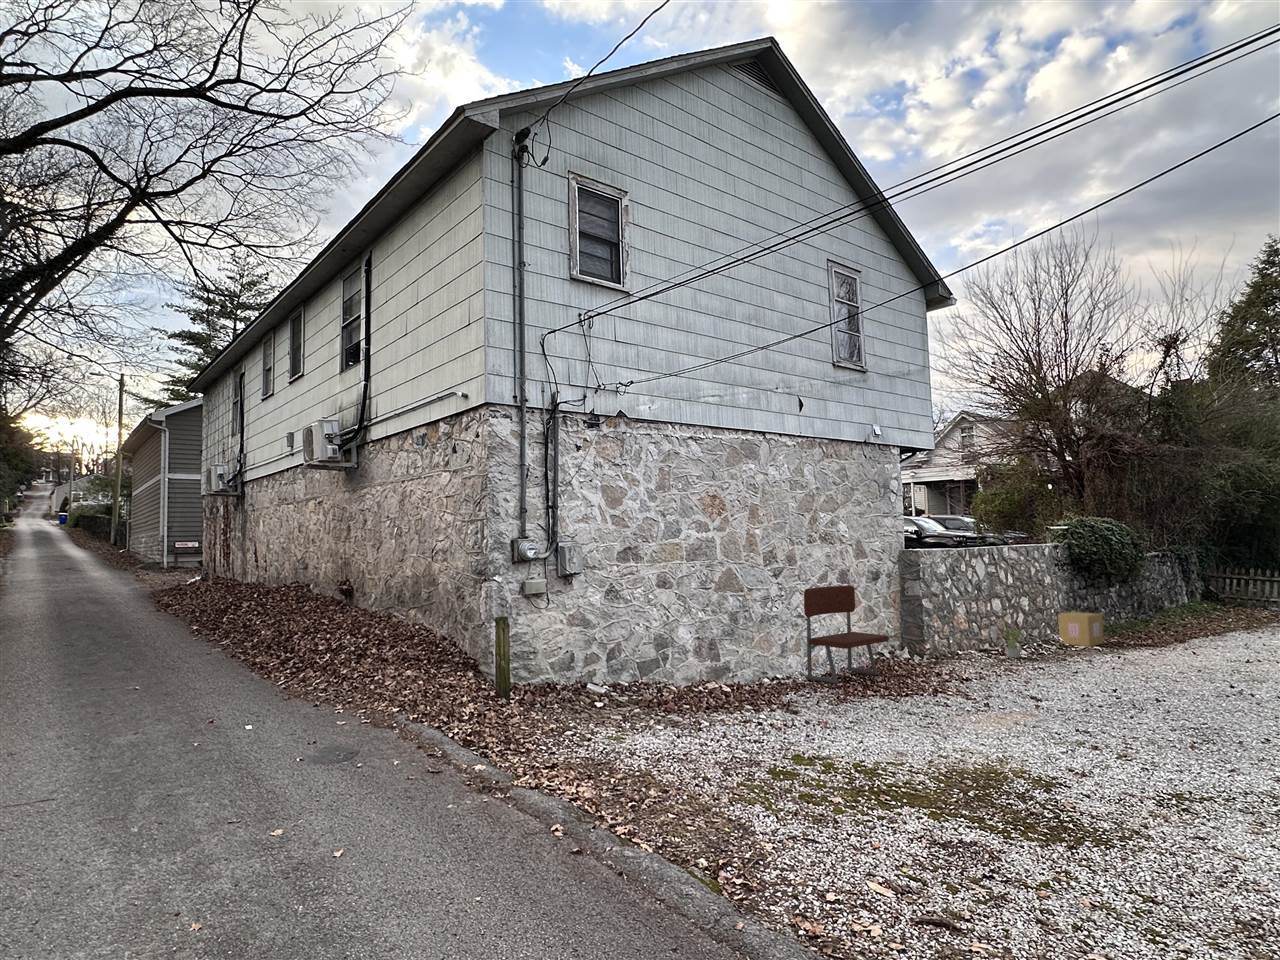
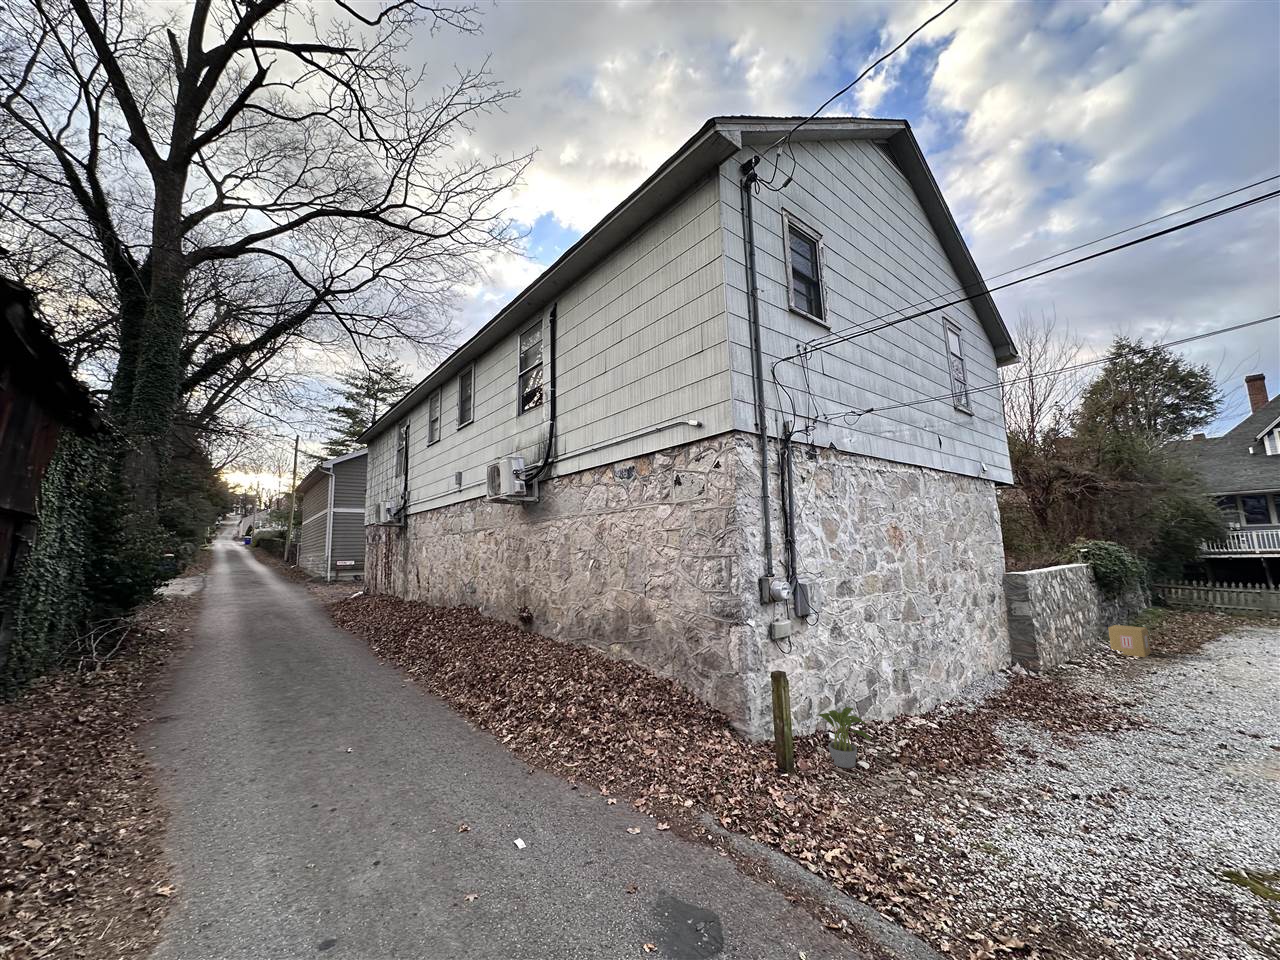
bench: present [804,586,889,684] -> none [964,611,1042,712]
potted plant: present [1003,630,1027,658] -> present [816,707,871,768]

